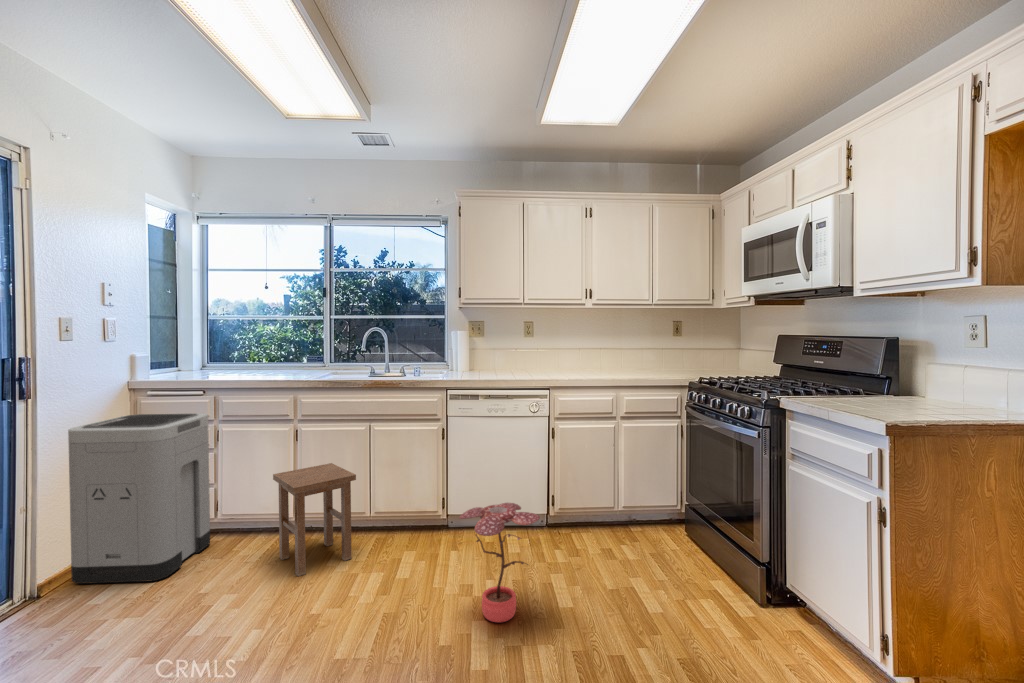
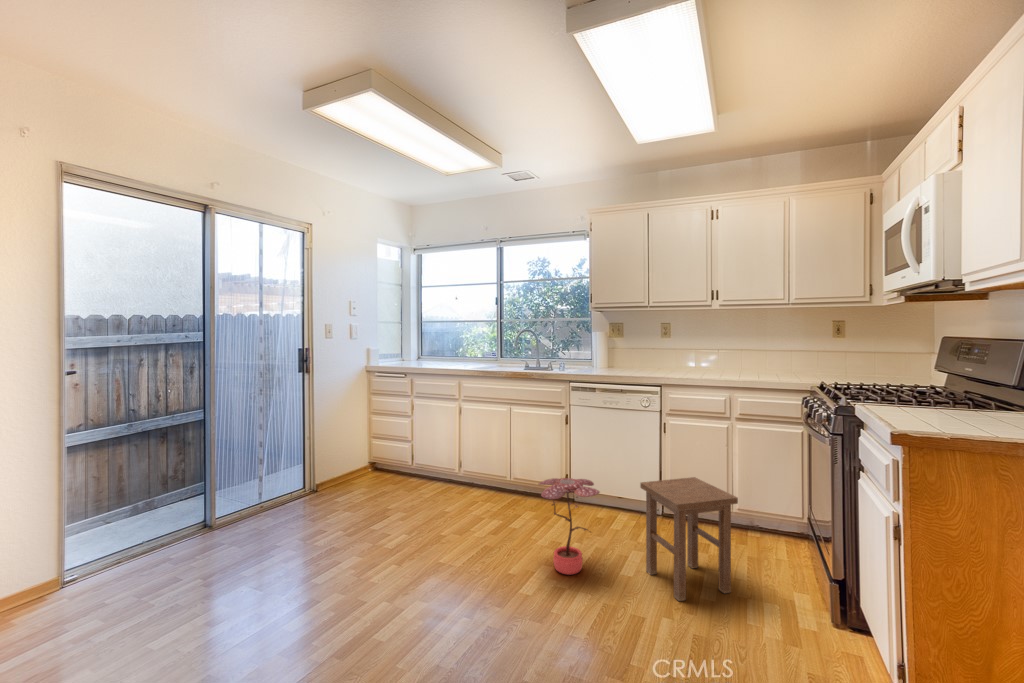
trash can: present [68,413,210,584] -> none [329,388,408,497]
stool: present [273,463,356,576] -> present [640,477,738,601]

